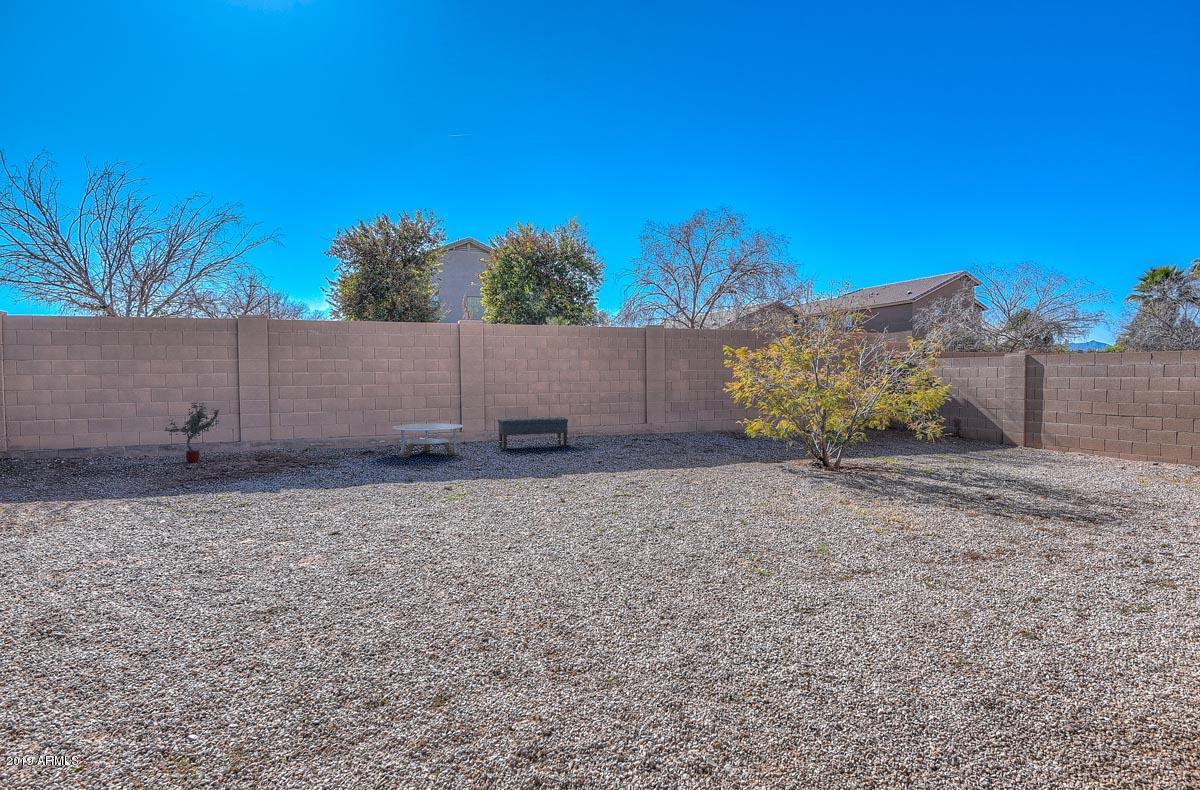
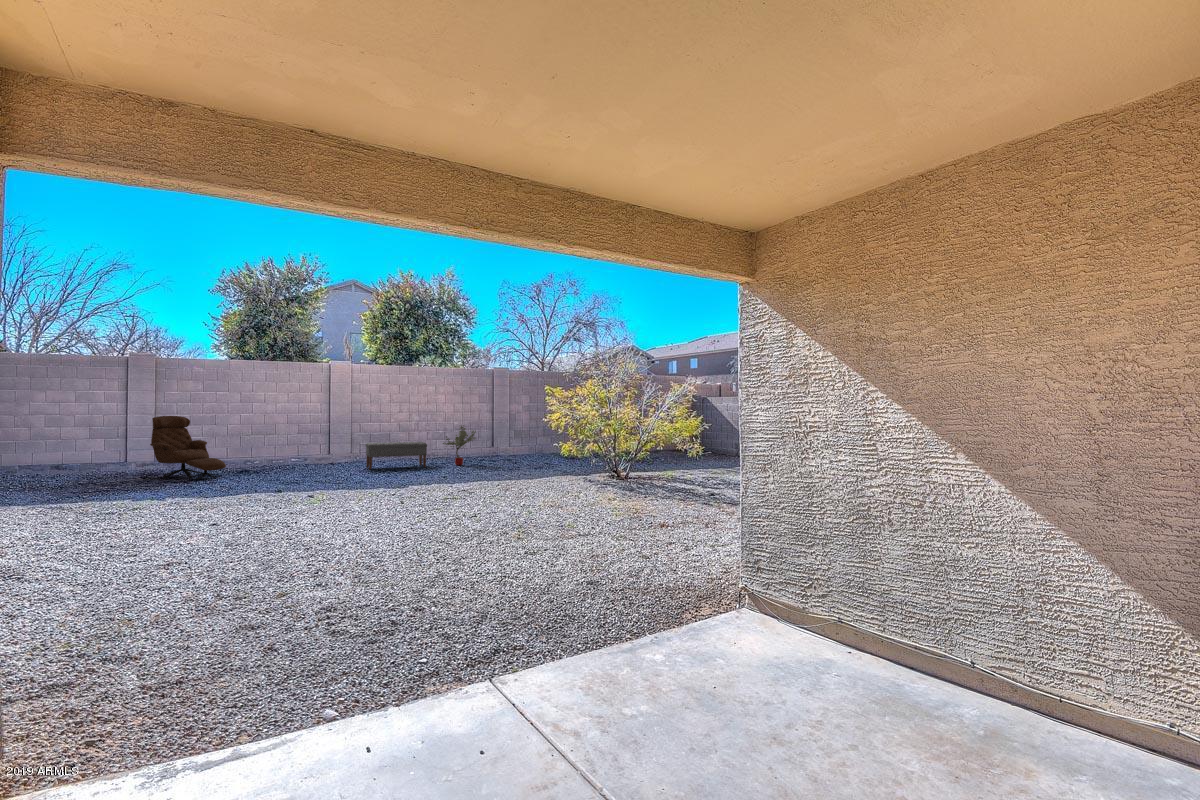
lounge chair: none [265,388,347,462] -> present [150,416,226,480]
potted tree: present [165,402,219,463] -> present [443,425,476,466]
round table: present [392,423,463,458] -> none [268,447,333,476]

